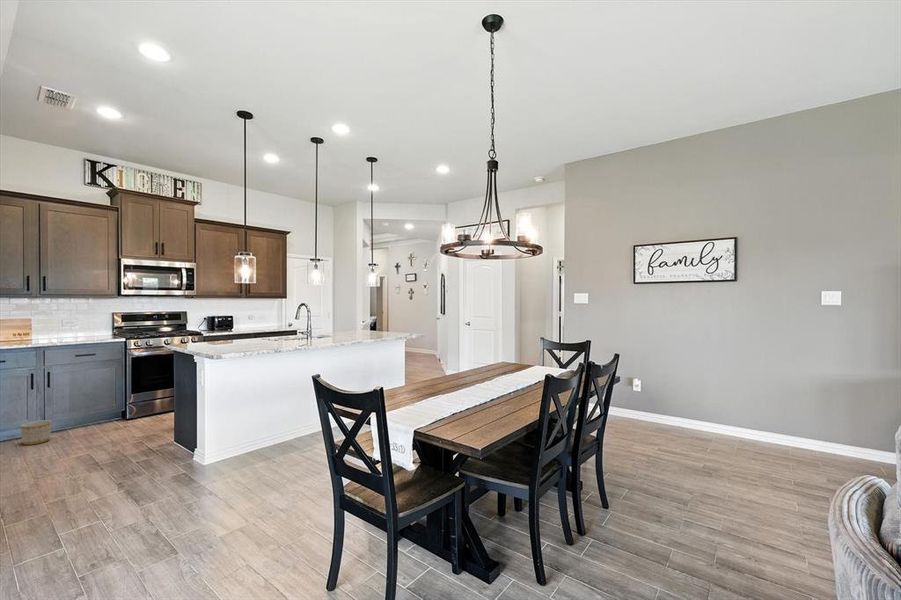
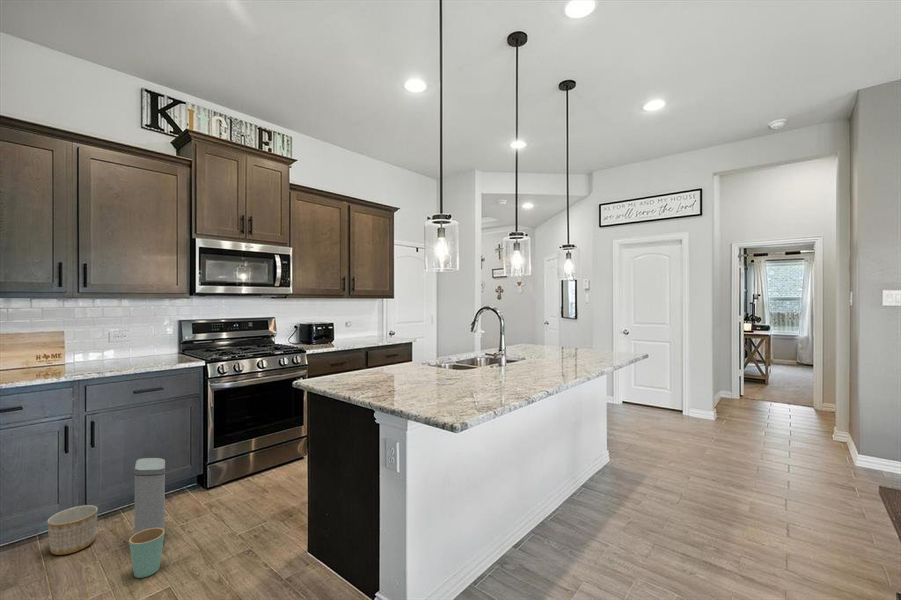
trash can: none [68,392,94,451] -> present [129,458,166,578]

